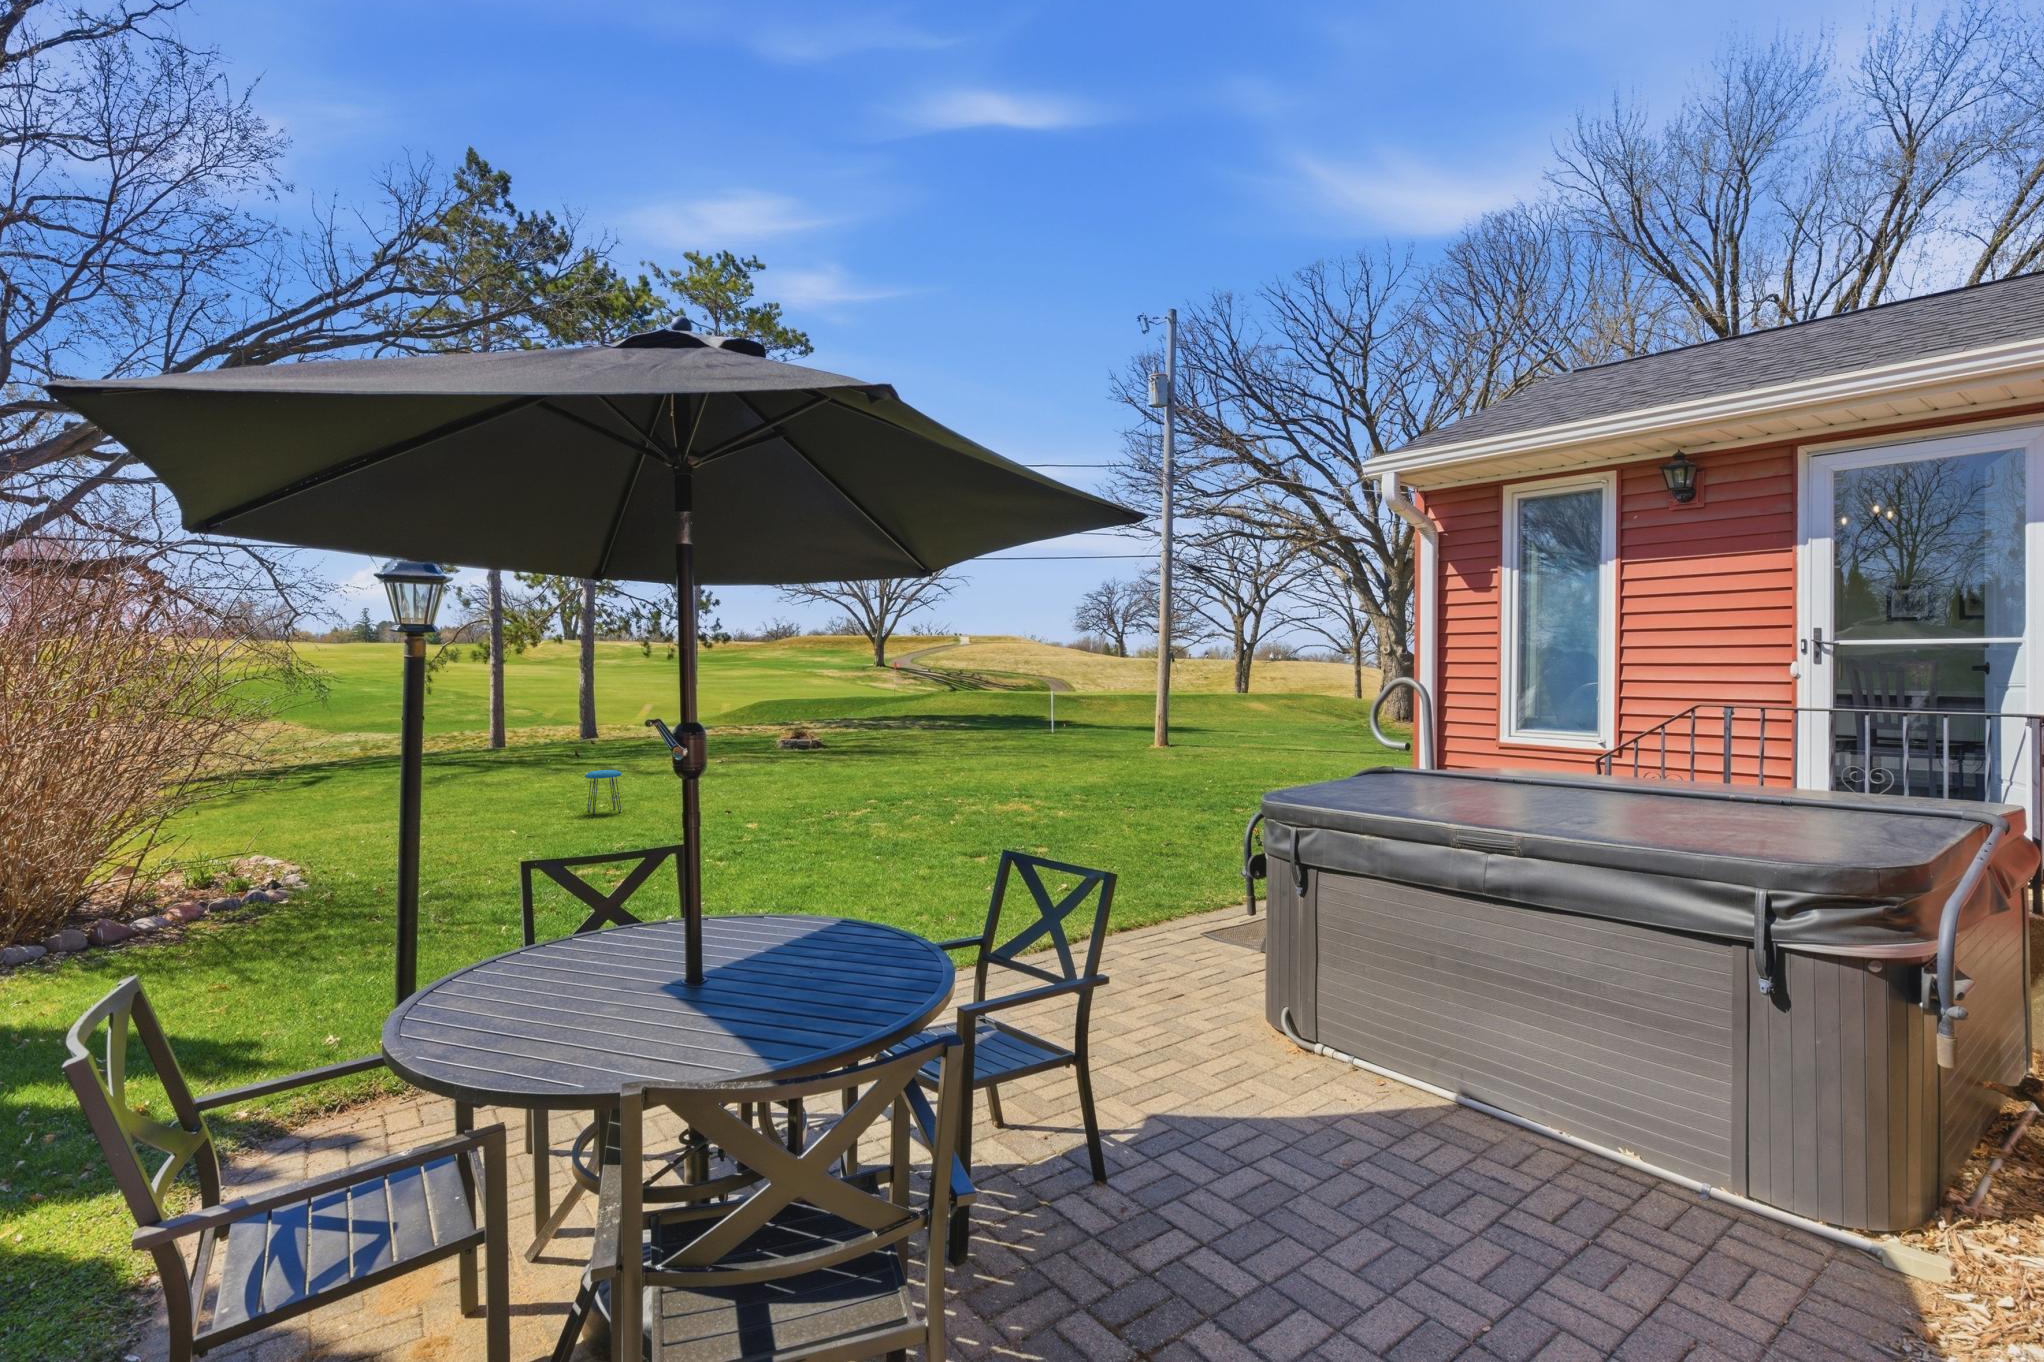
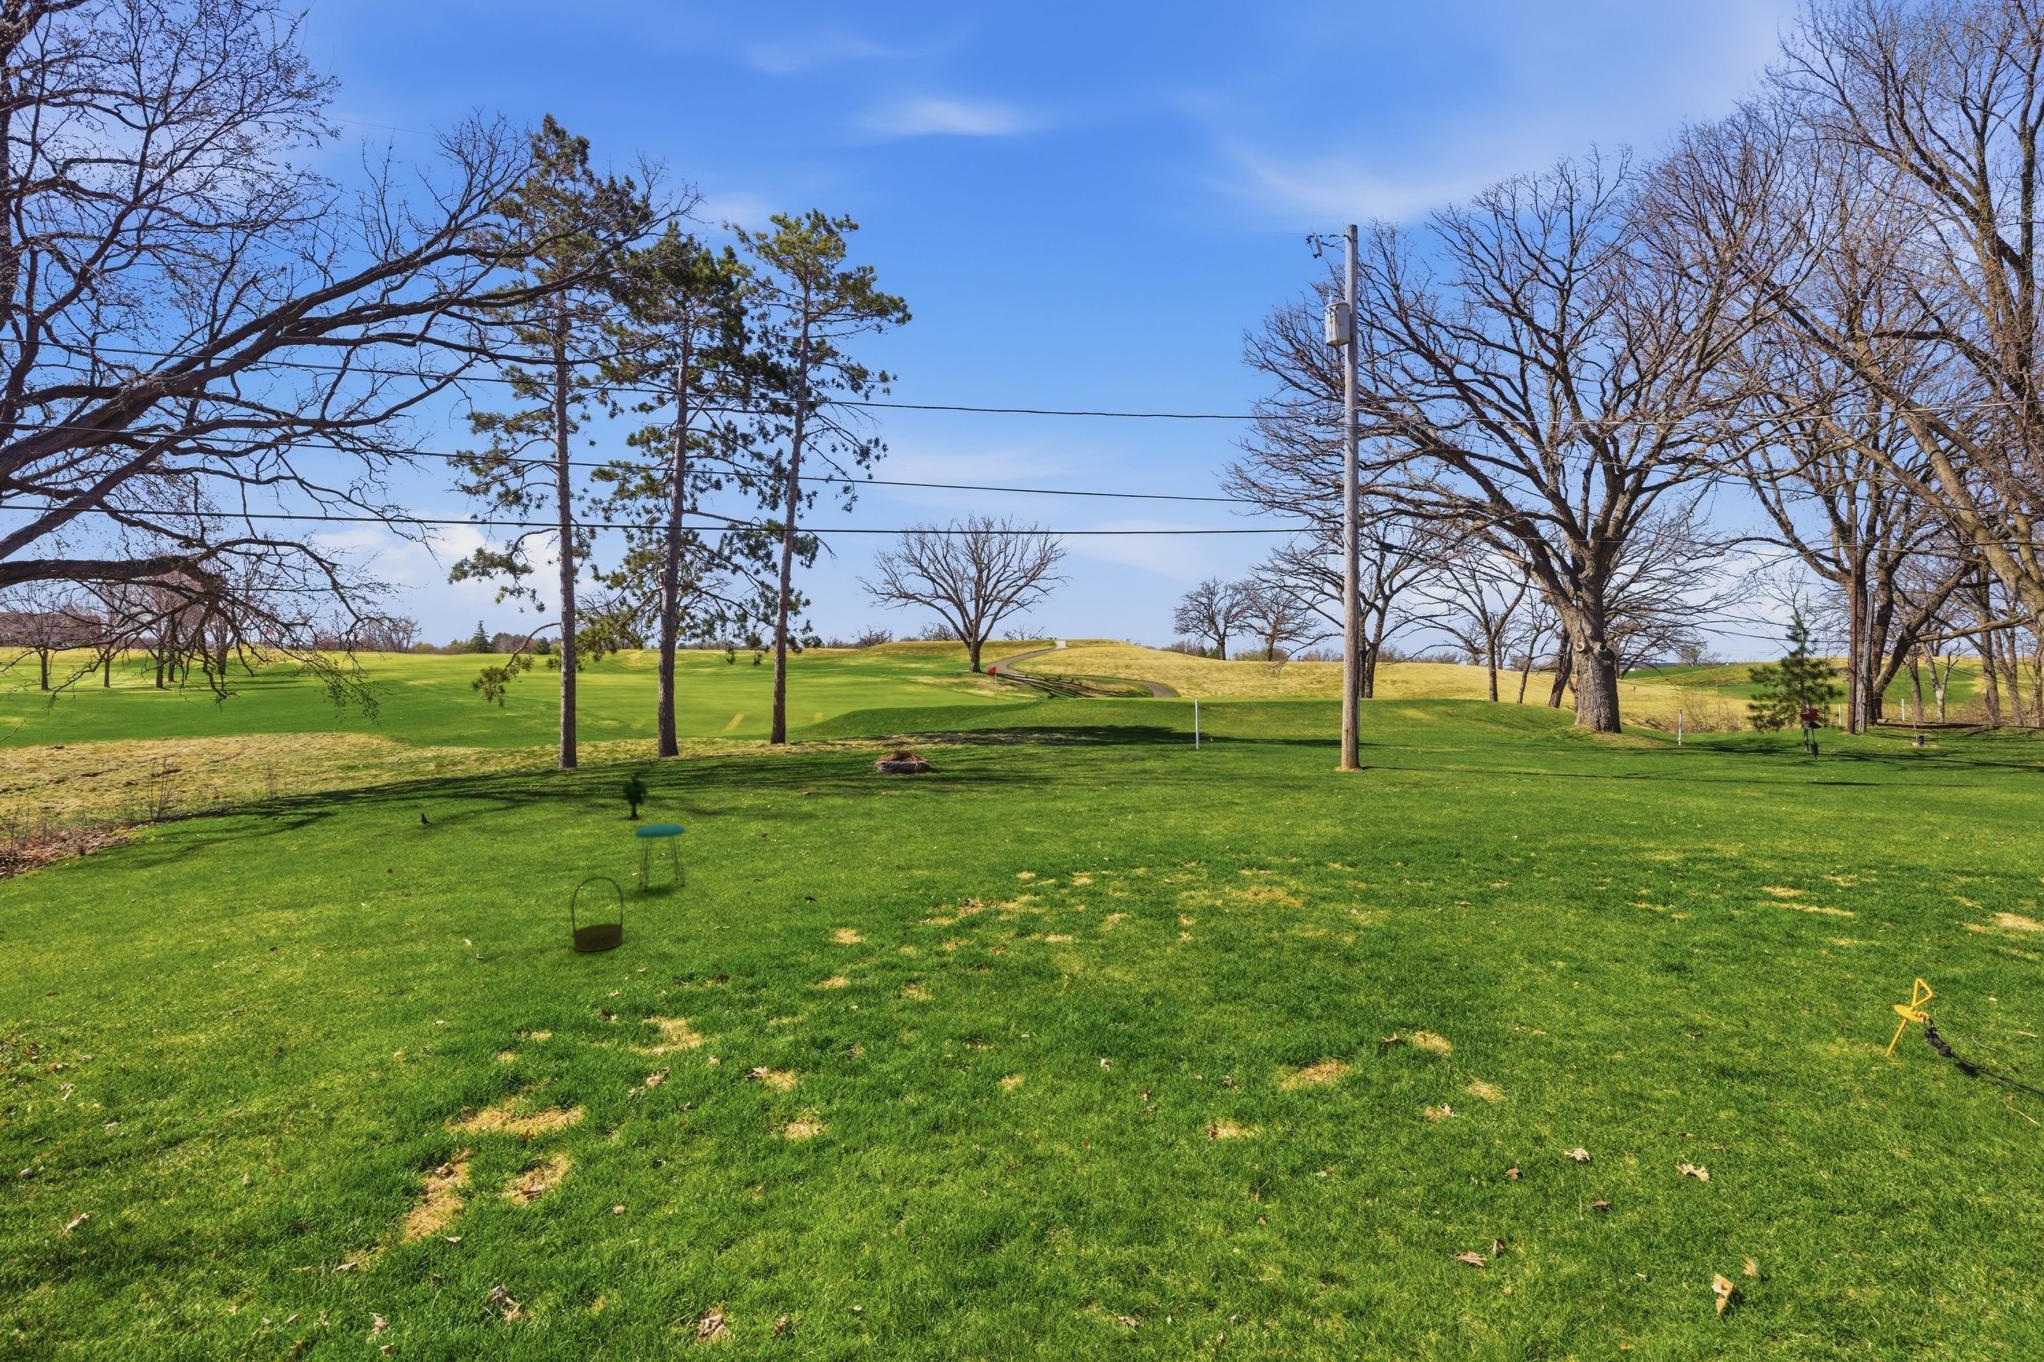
decorative plant: none [559,740,584,778] -> present [622,772,648,820]
basket: none [552,794,586,841] -> present [571,876,623,952]

